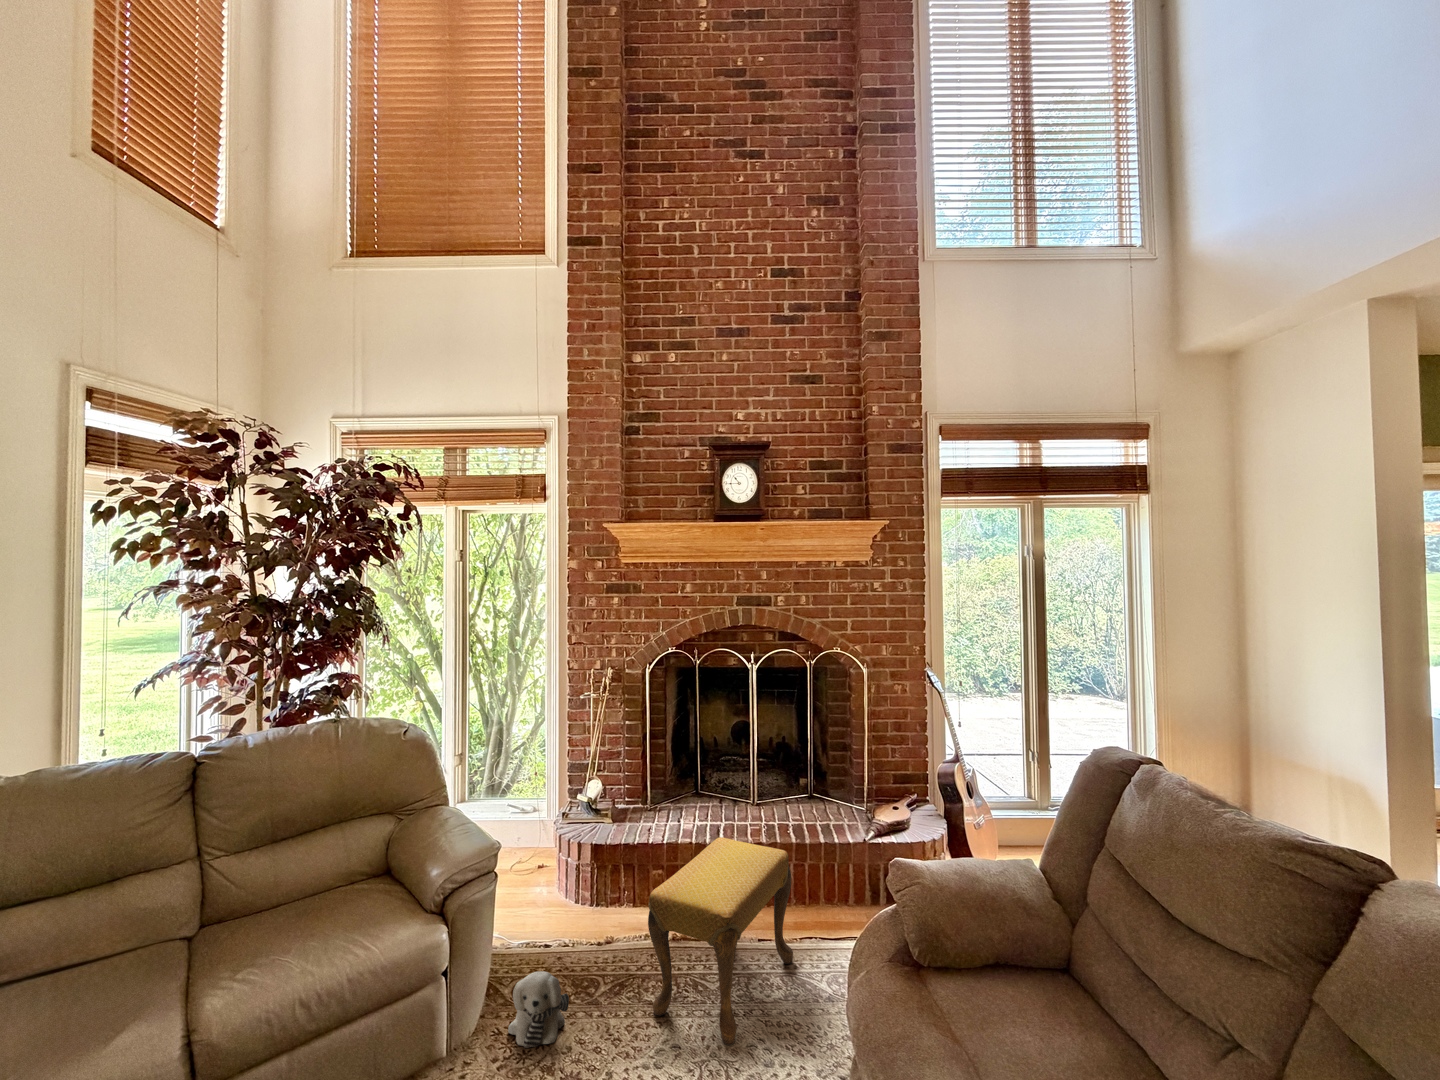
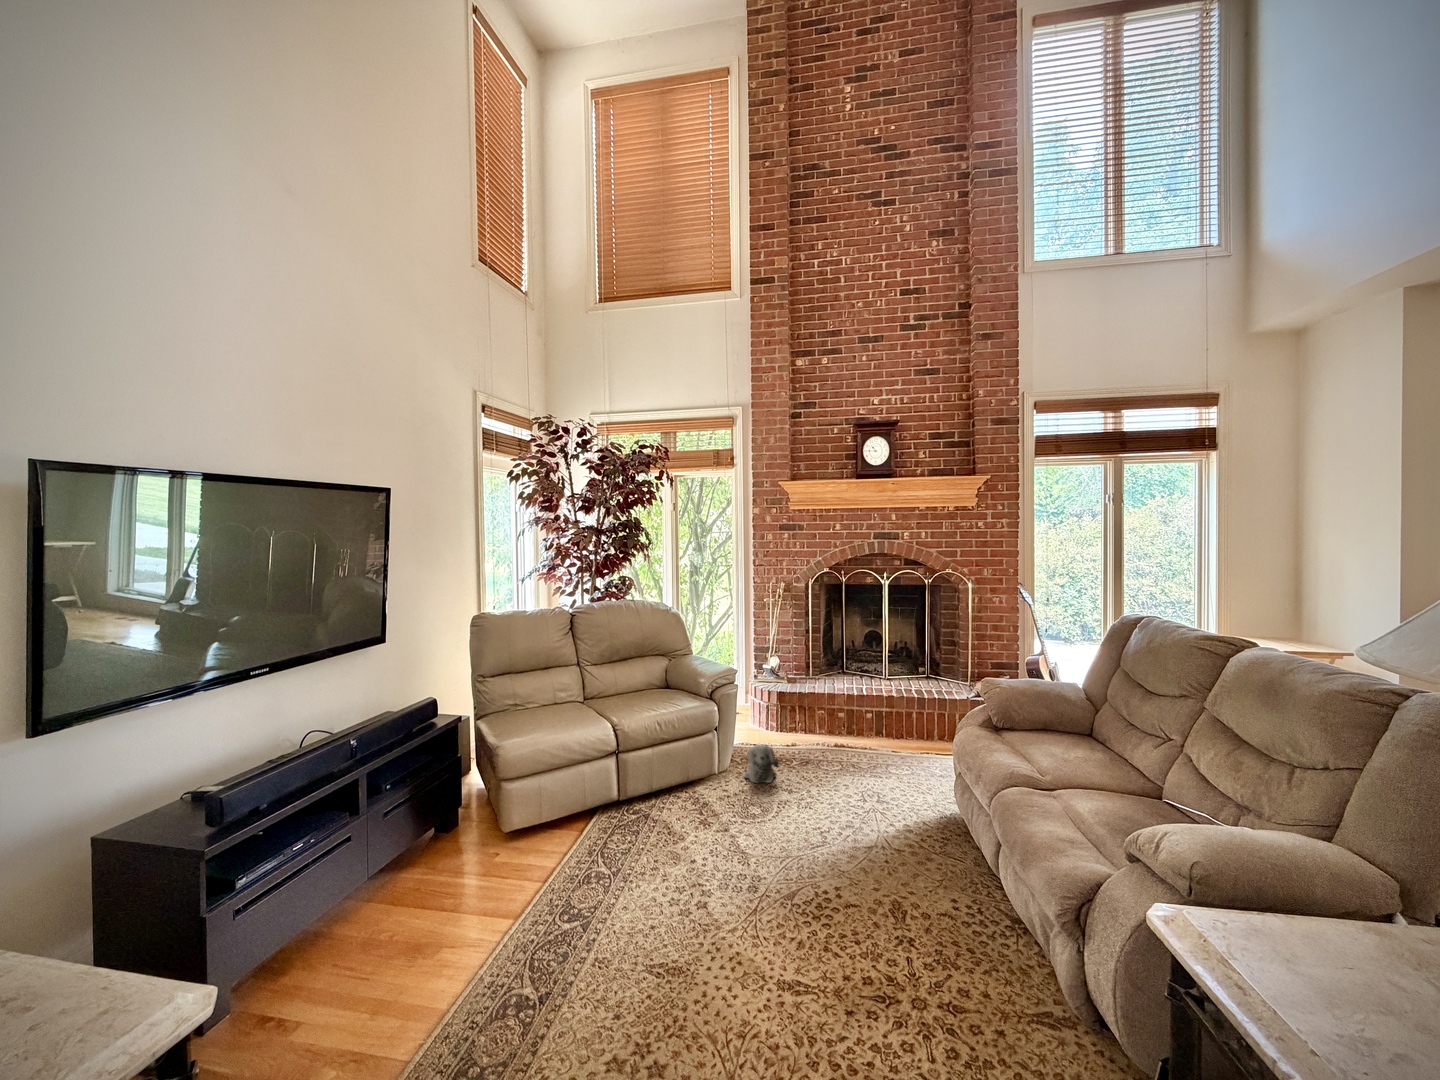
footstool: present [648,837,793,1045] -> none [826,685,917,790]

